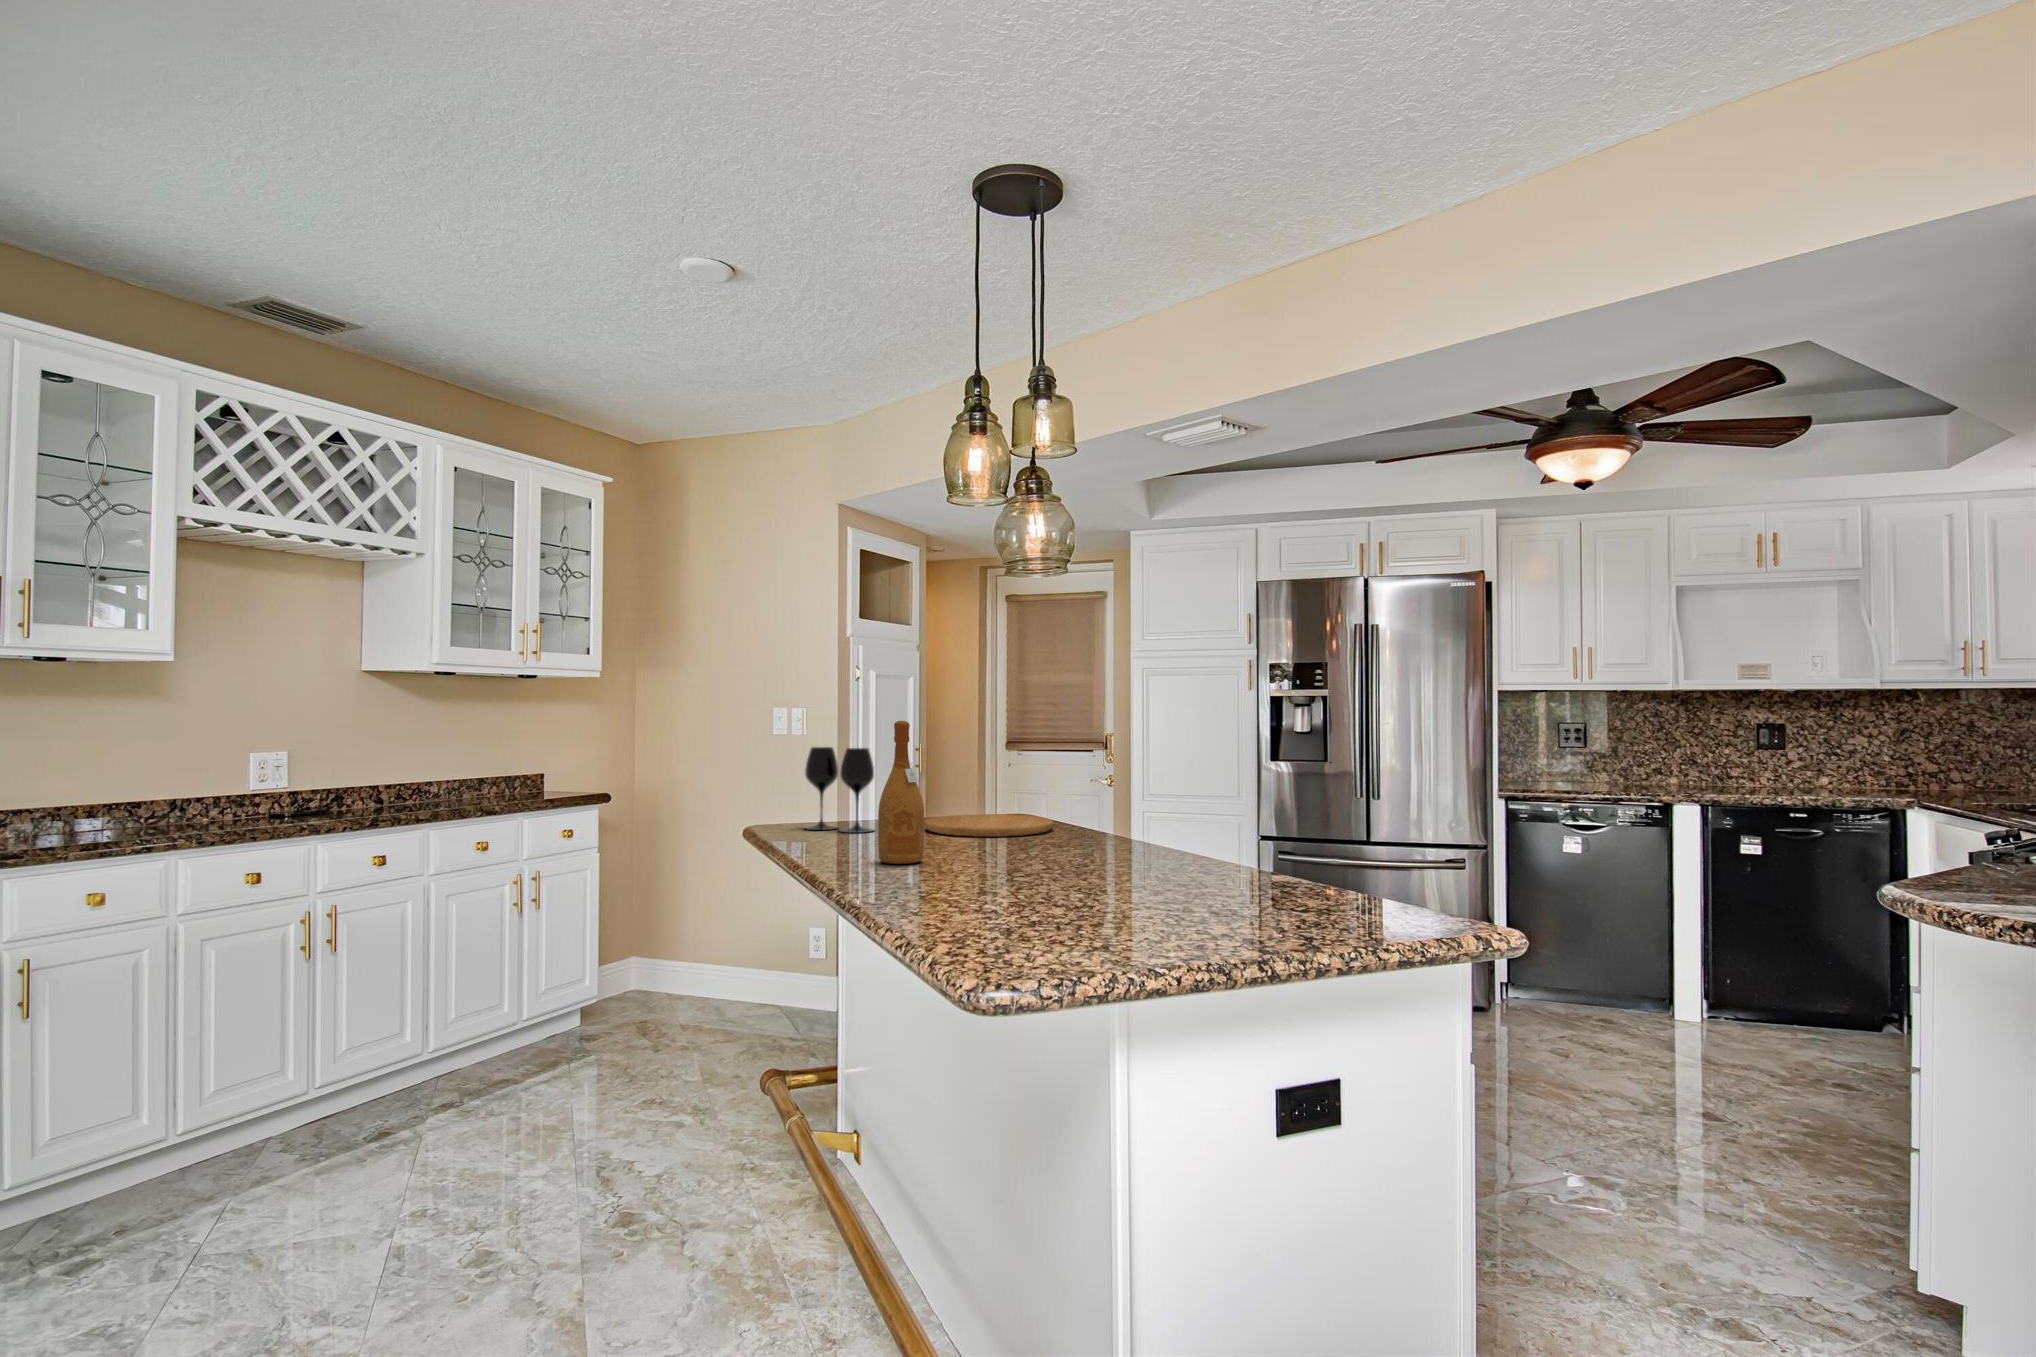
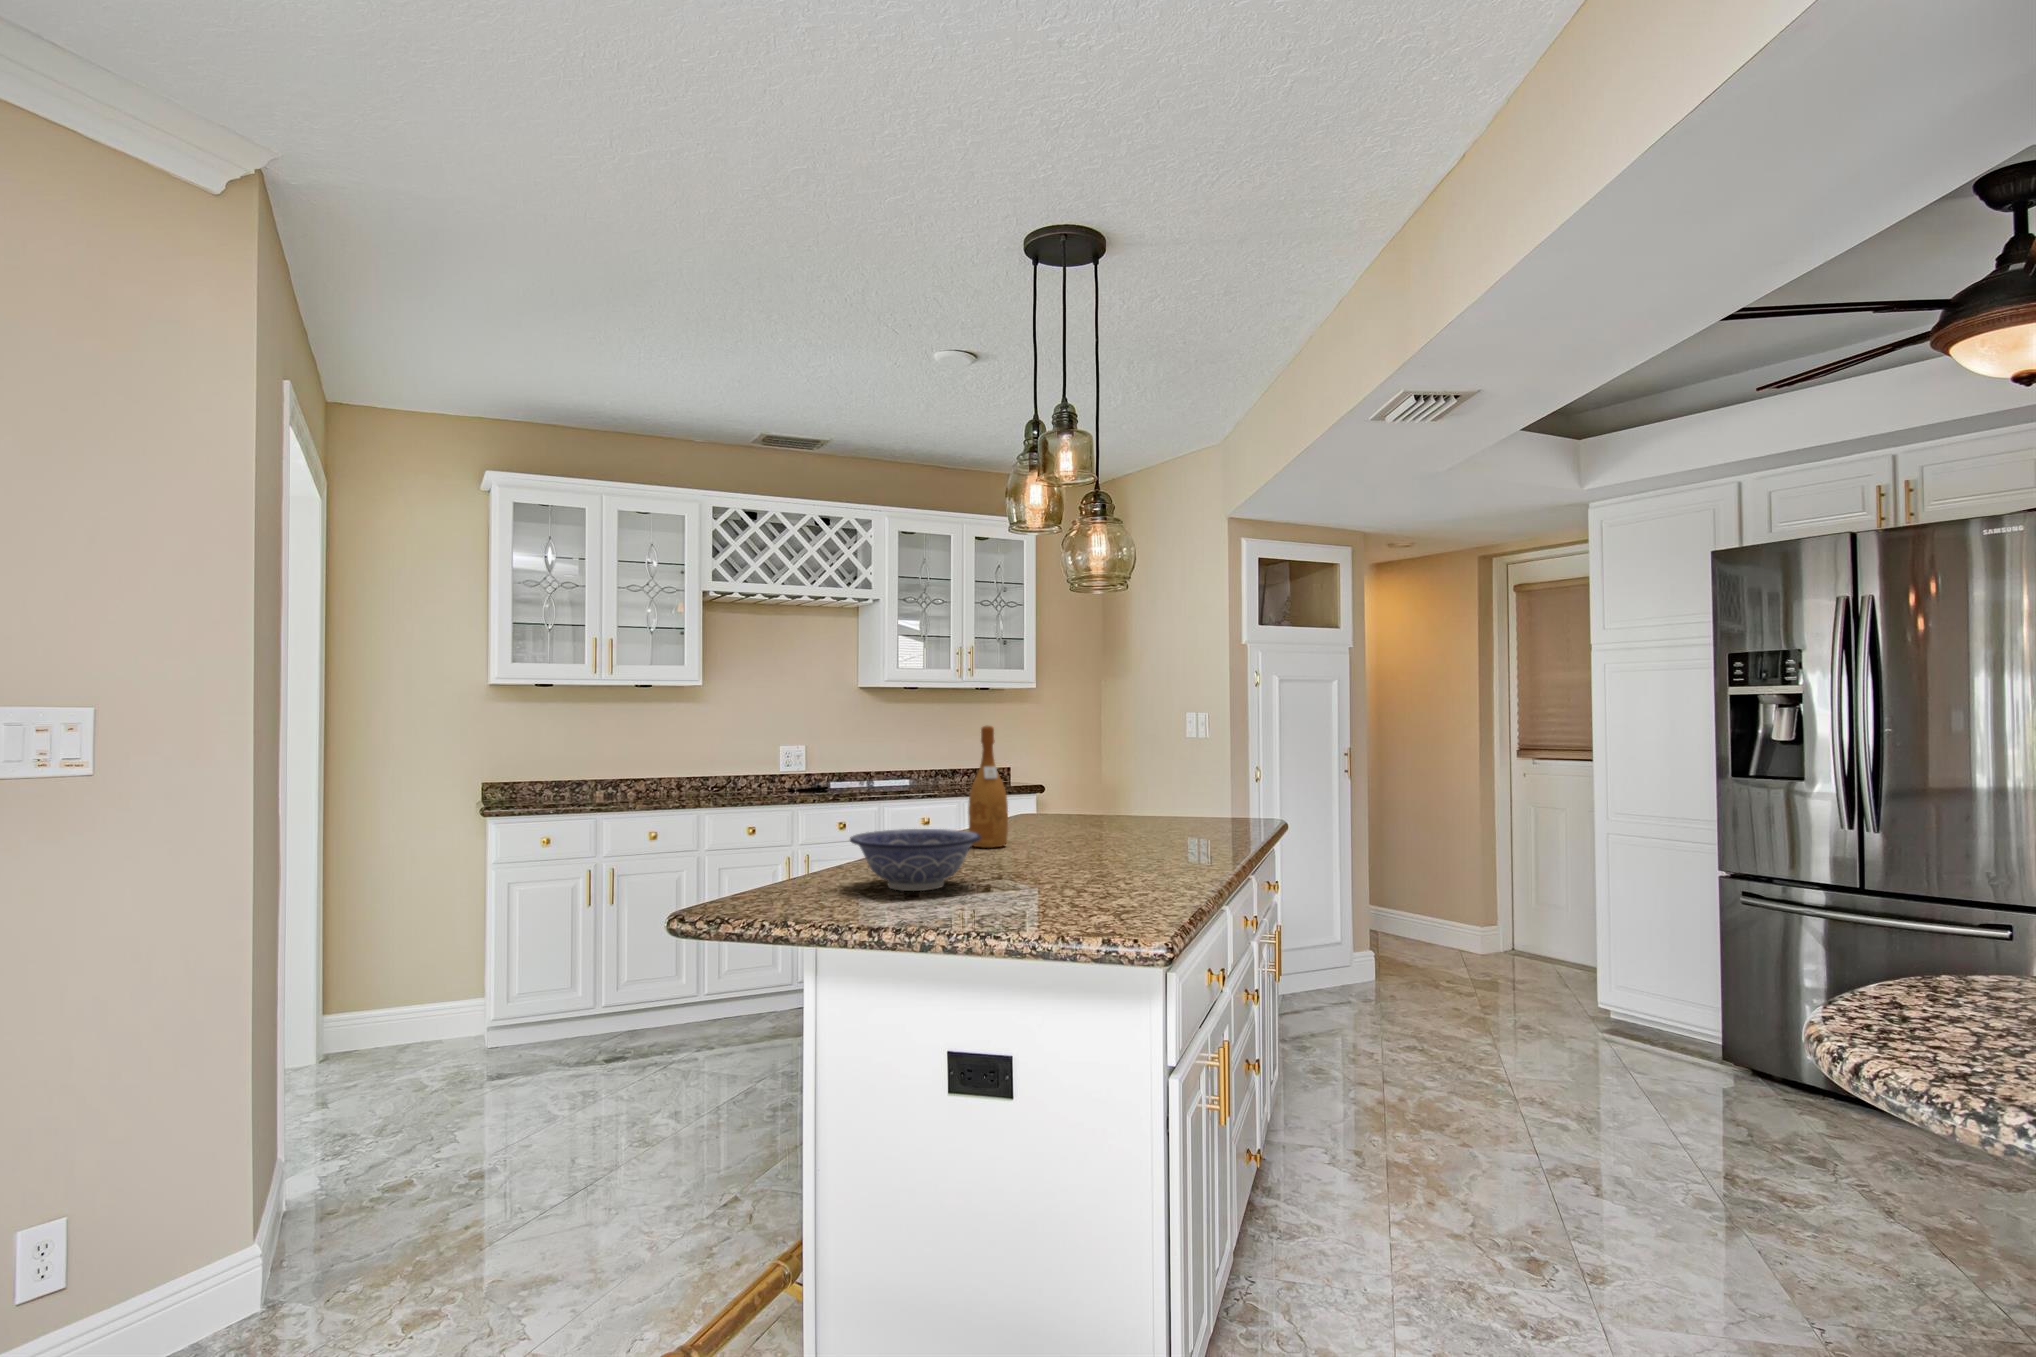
wine glass: present [805,747,874,833] -> none [1038,749,1085,825]
cutting board: present [925,814,1053,837] -> none [1115,816,1240,836]
decorative bowl: none [981,842,1138,919] -> present [850,829,981,891]

